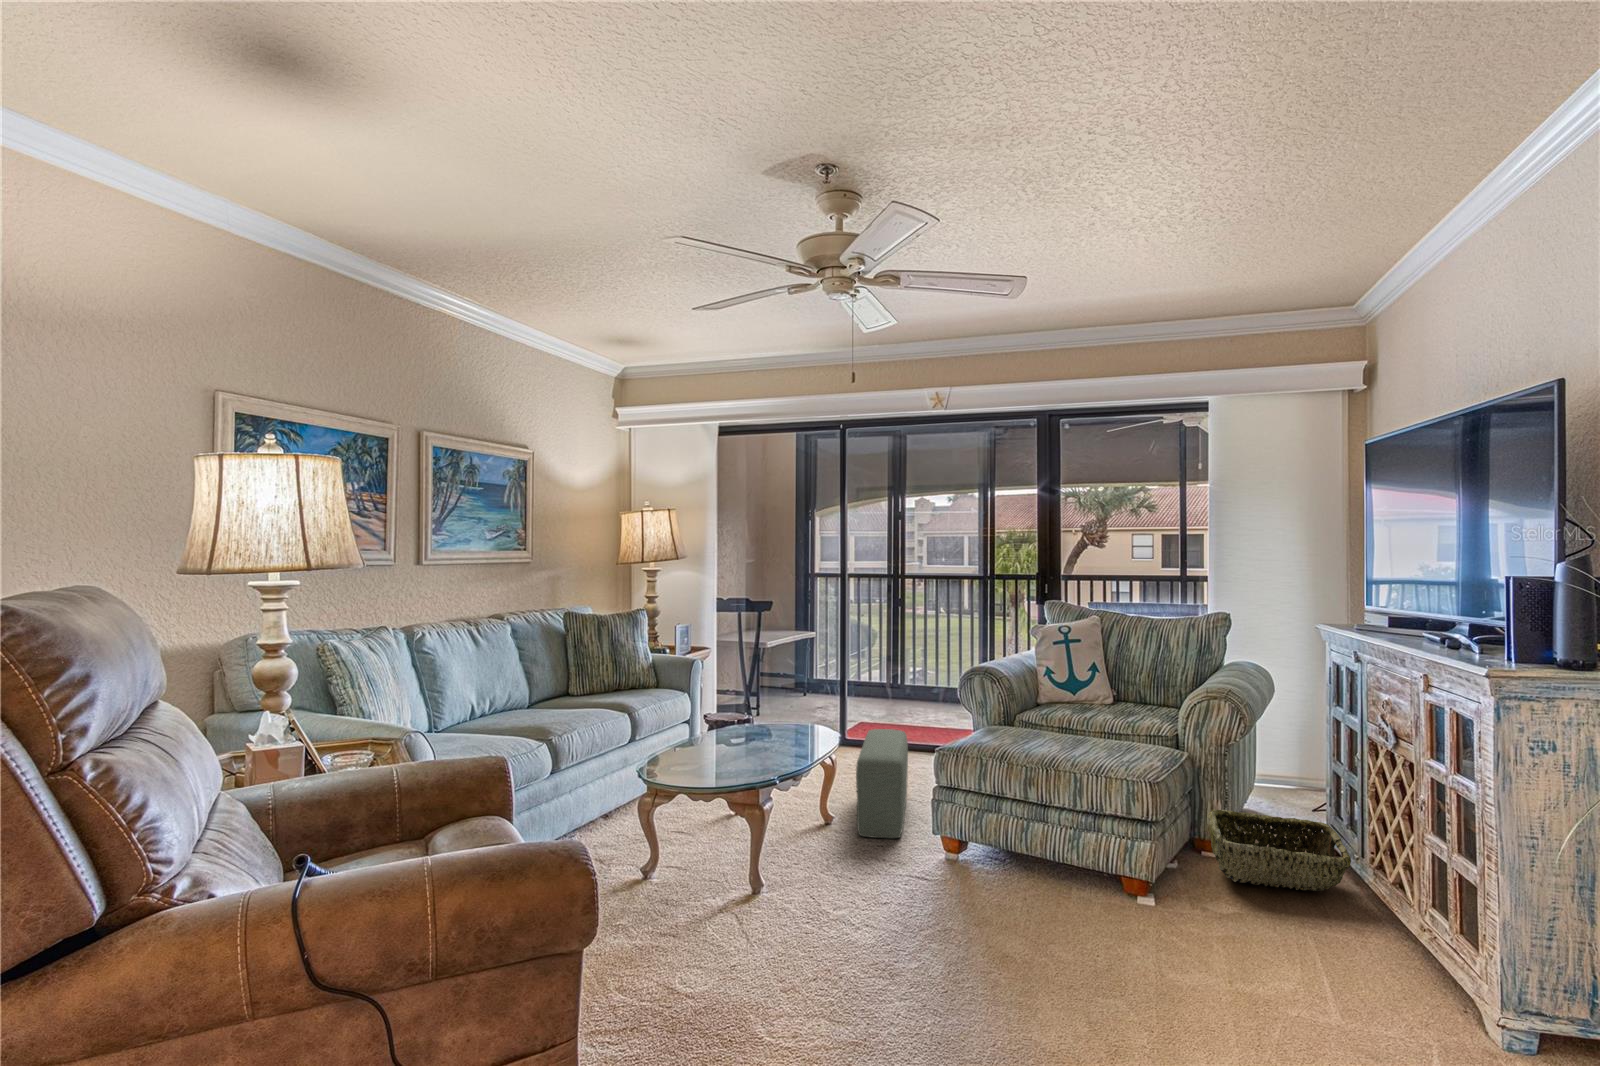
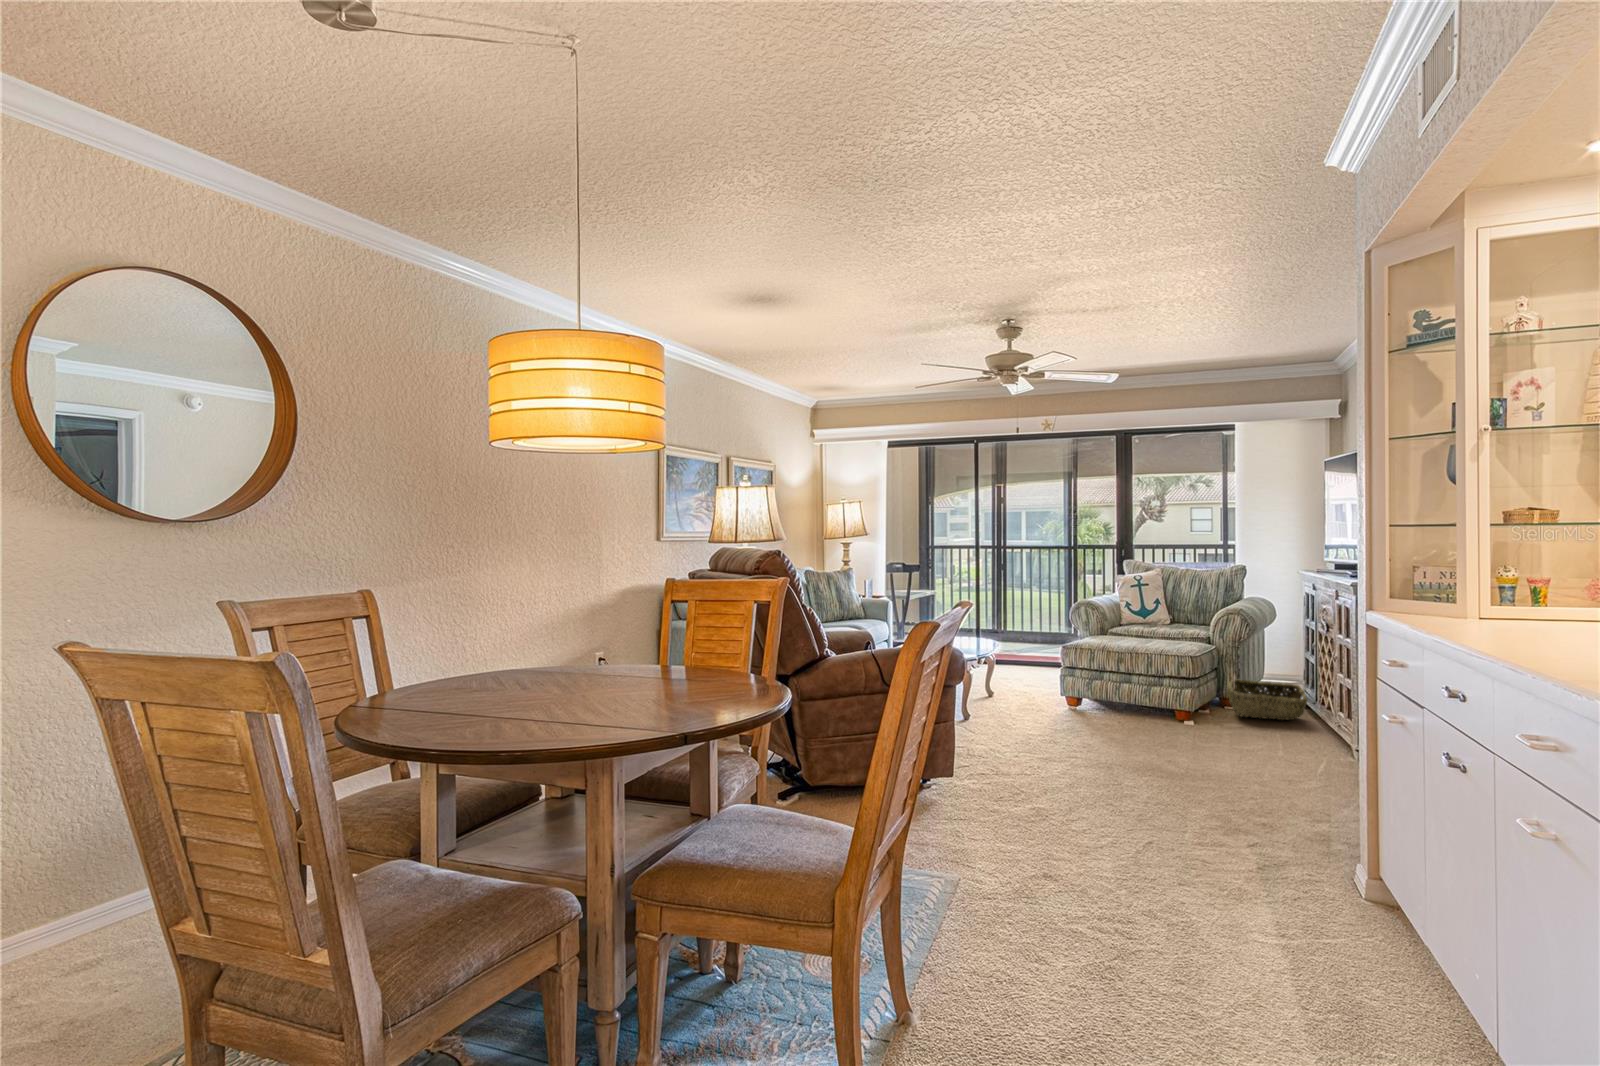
pouf: present [856,729,908,838] -> none [1009,643,1040,702]

